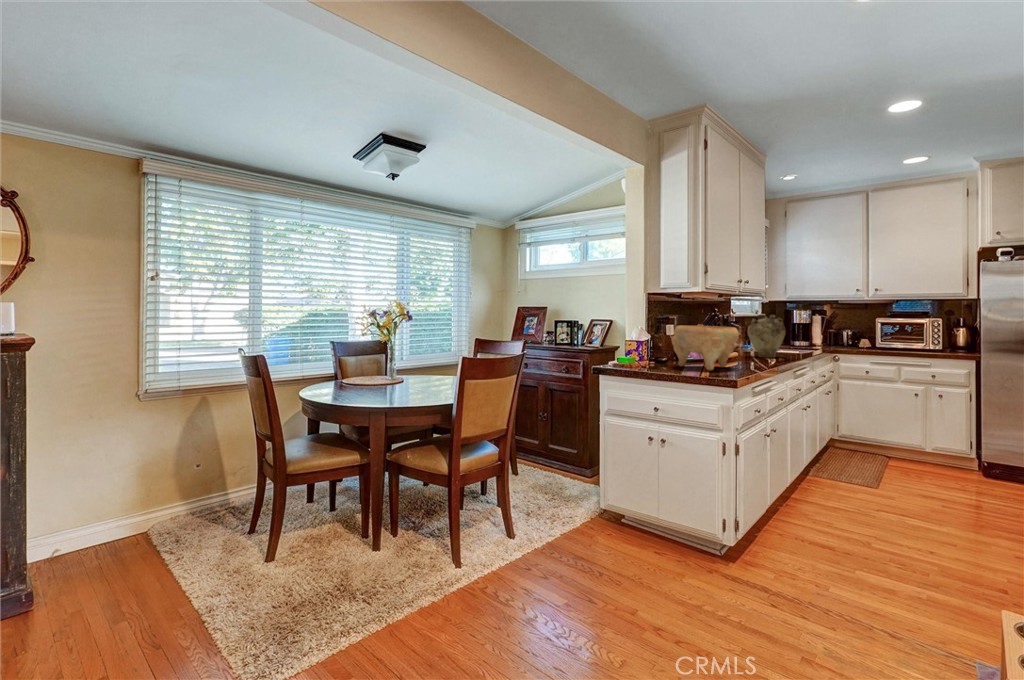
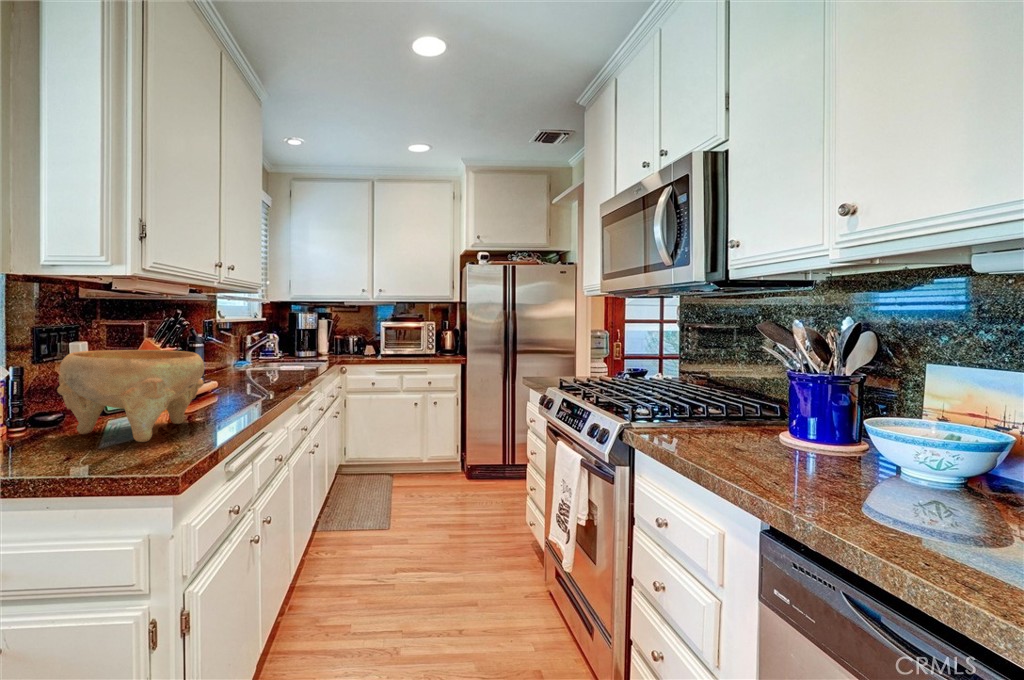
vase: present [748,314,786,357] -> none [233,323,286,385]

